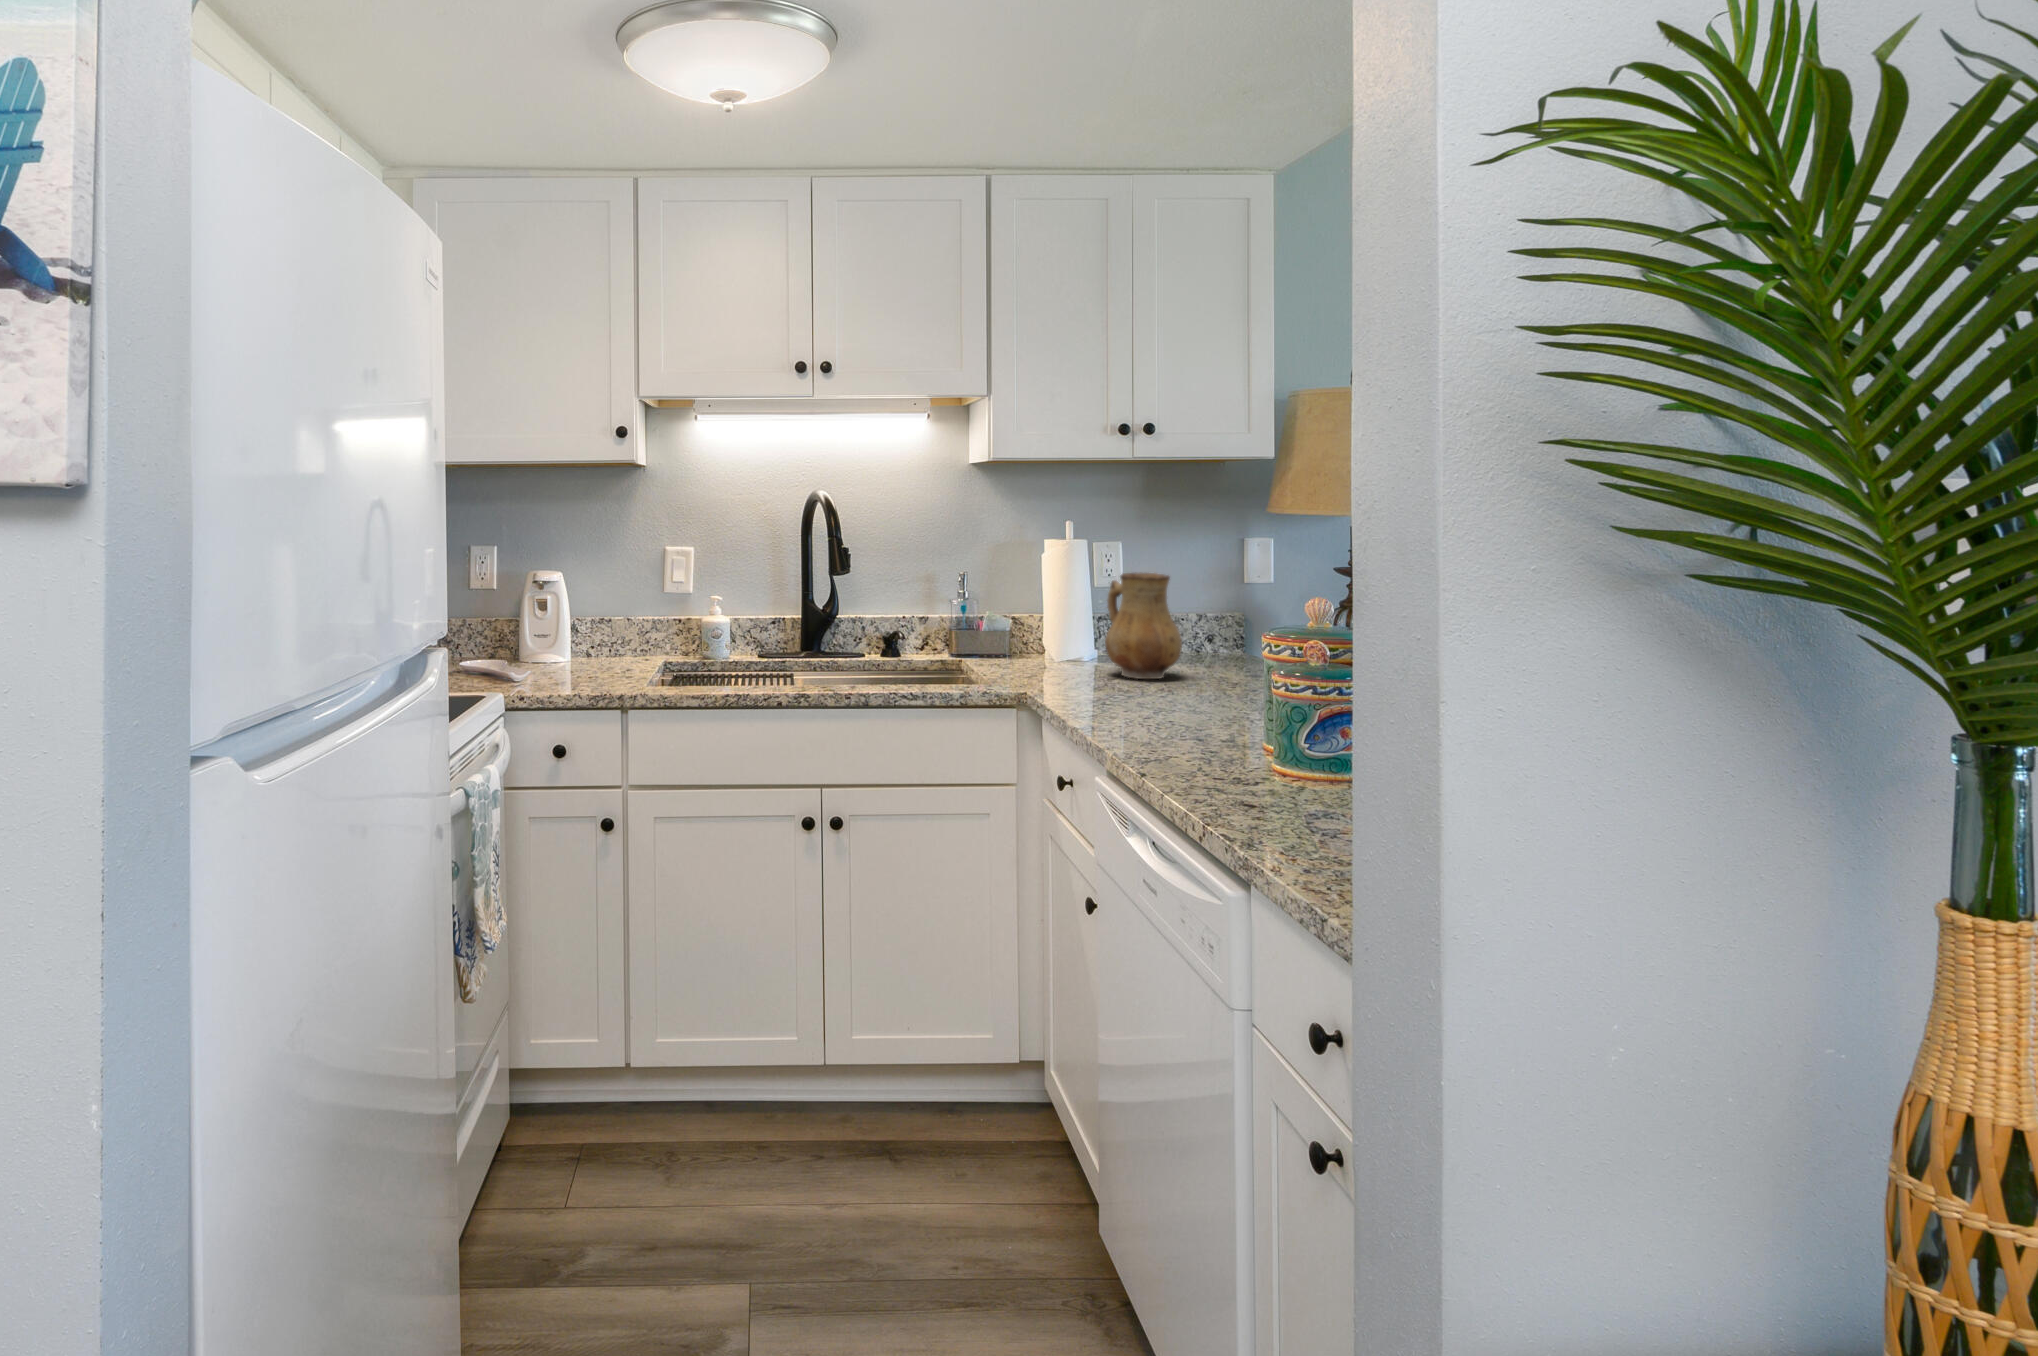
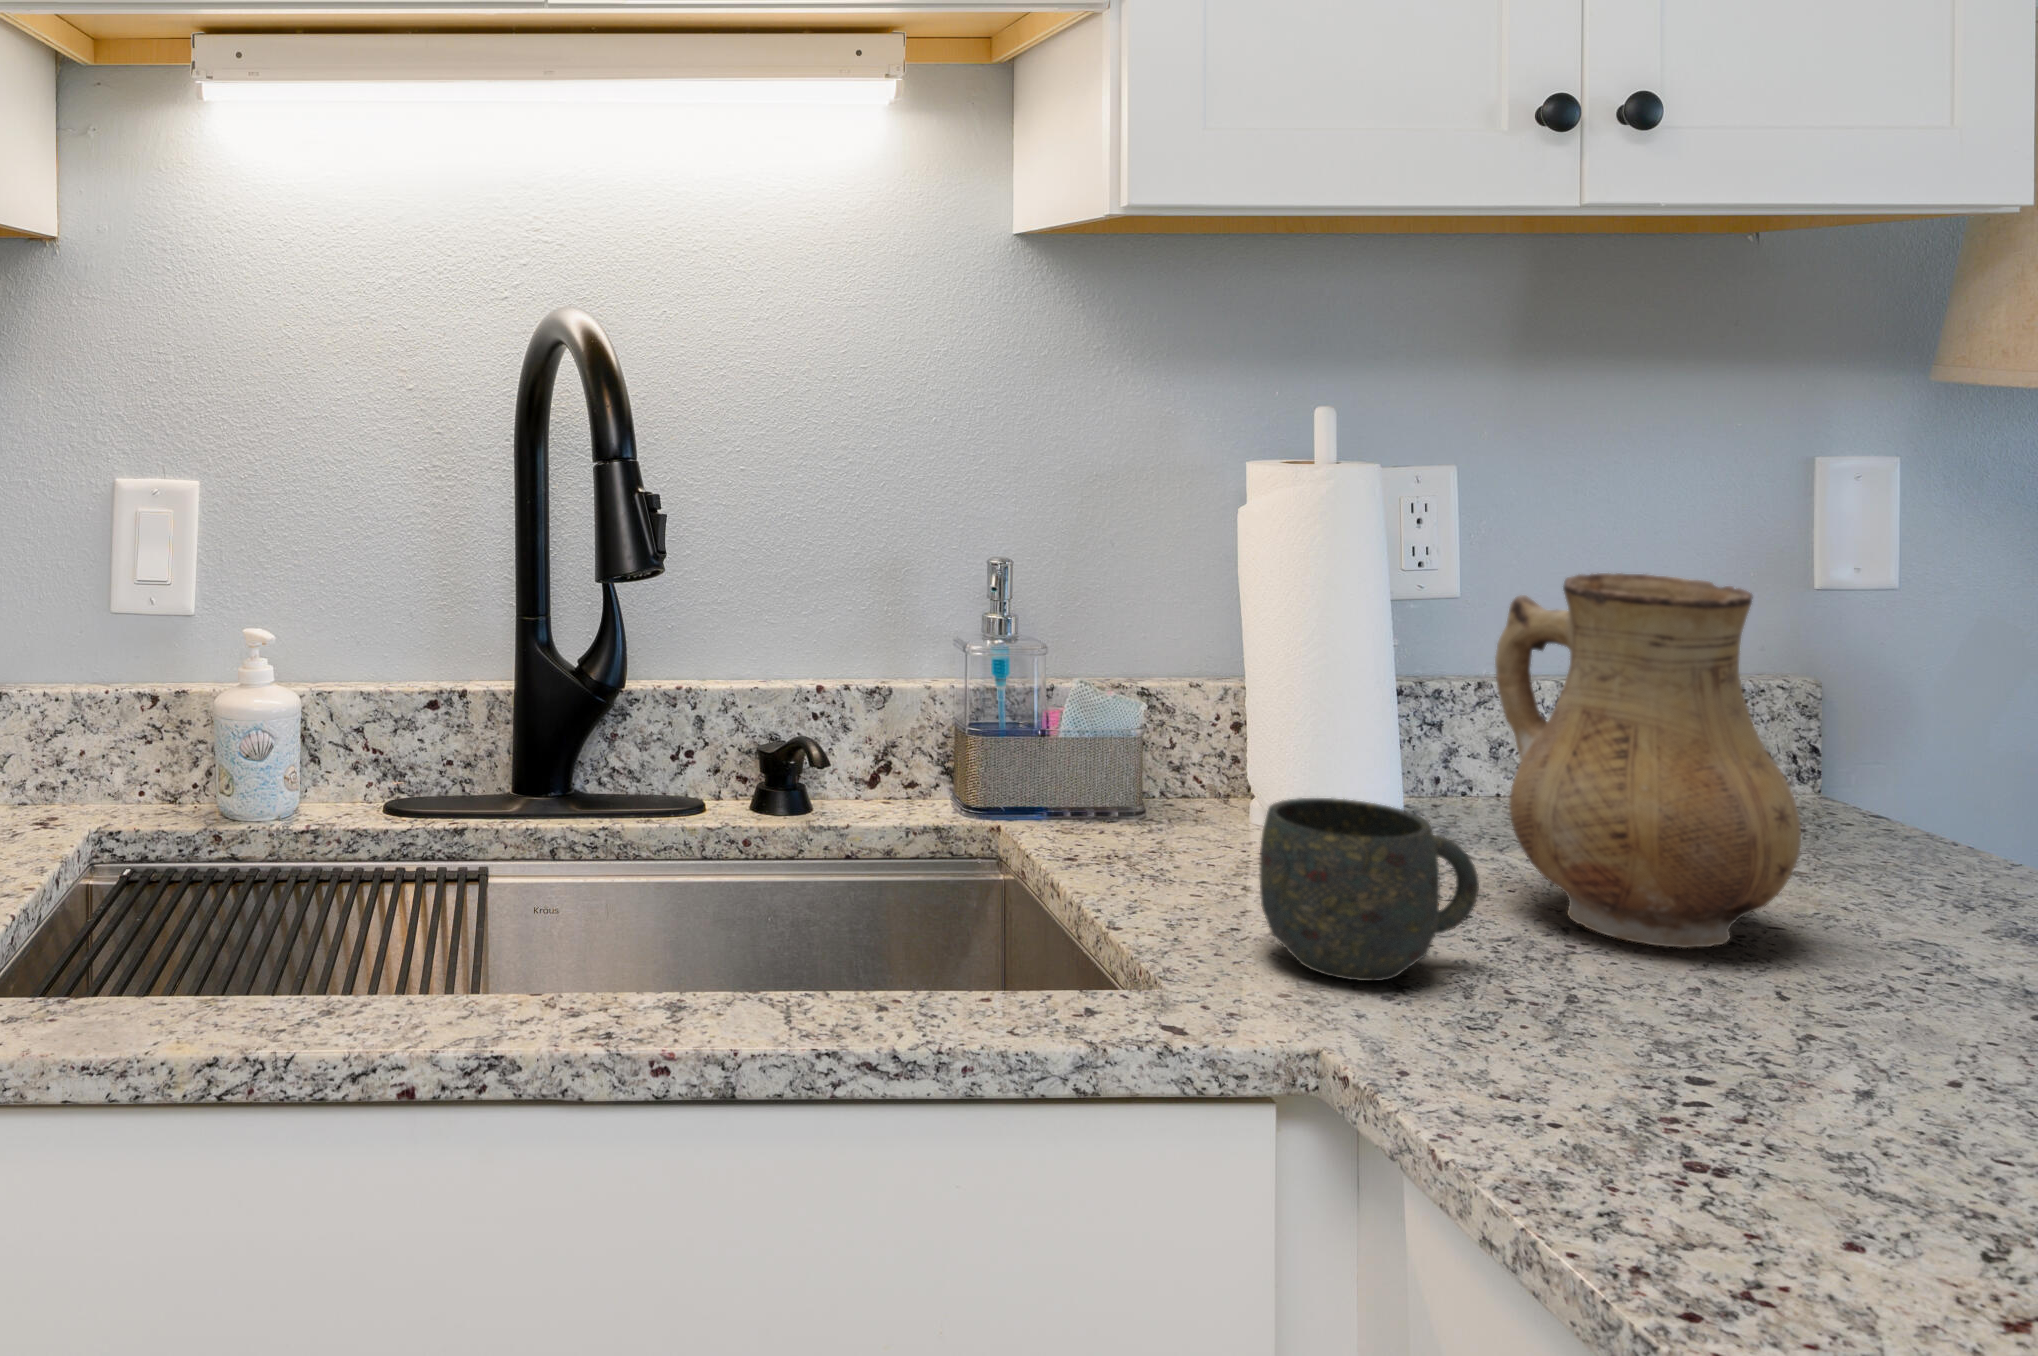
mug: none [1022,637,1083,684] -> present [1260,798,1479,981]

